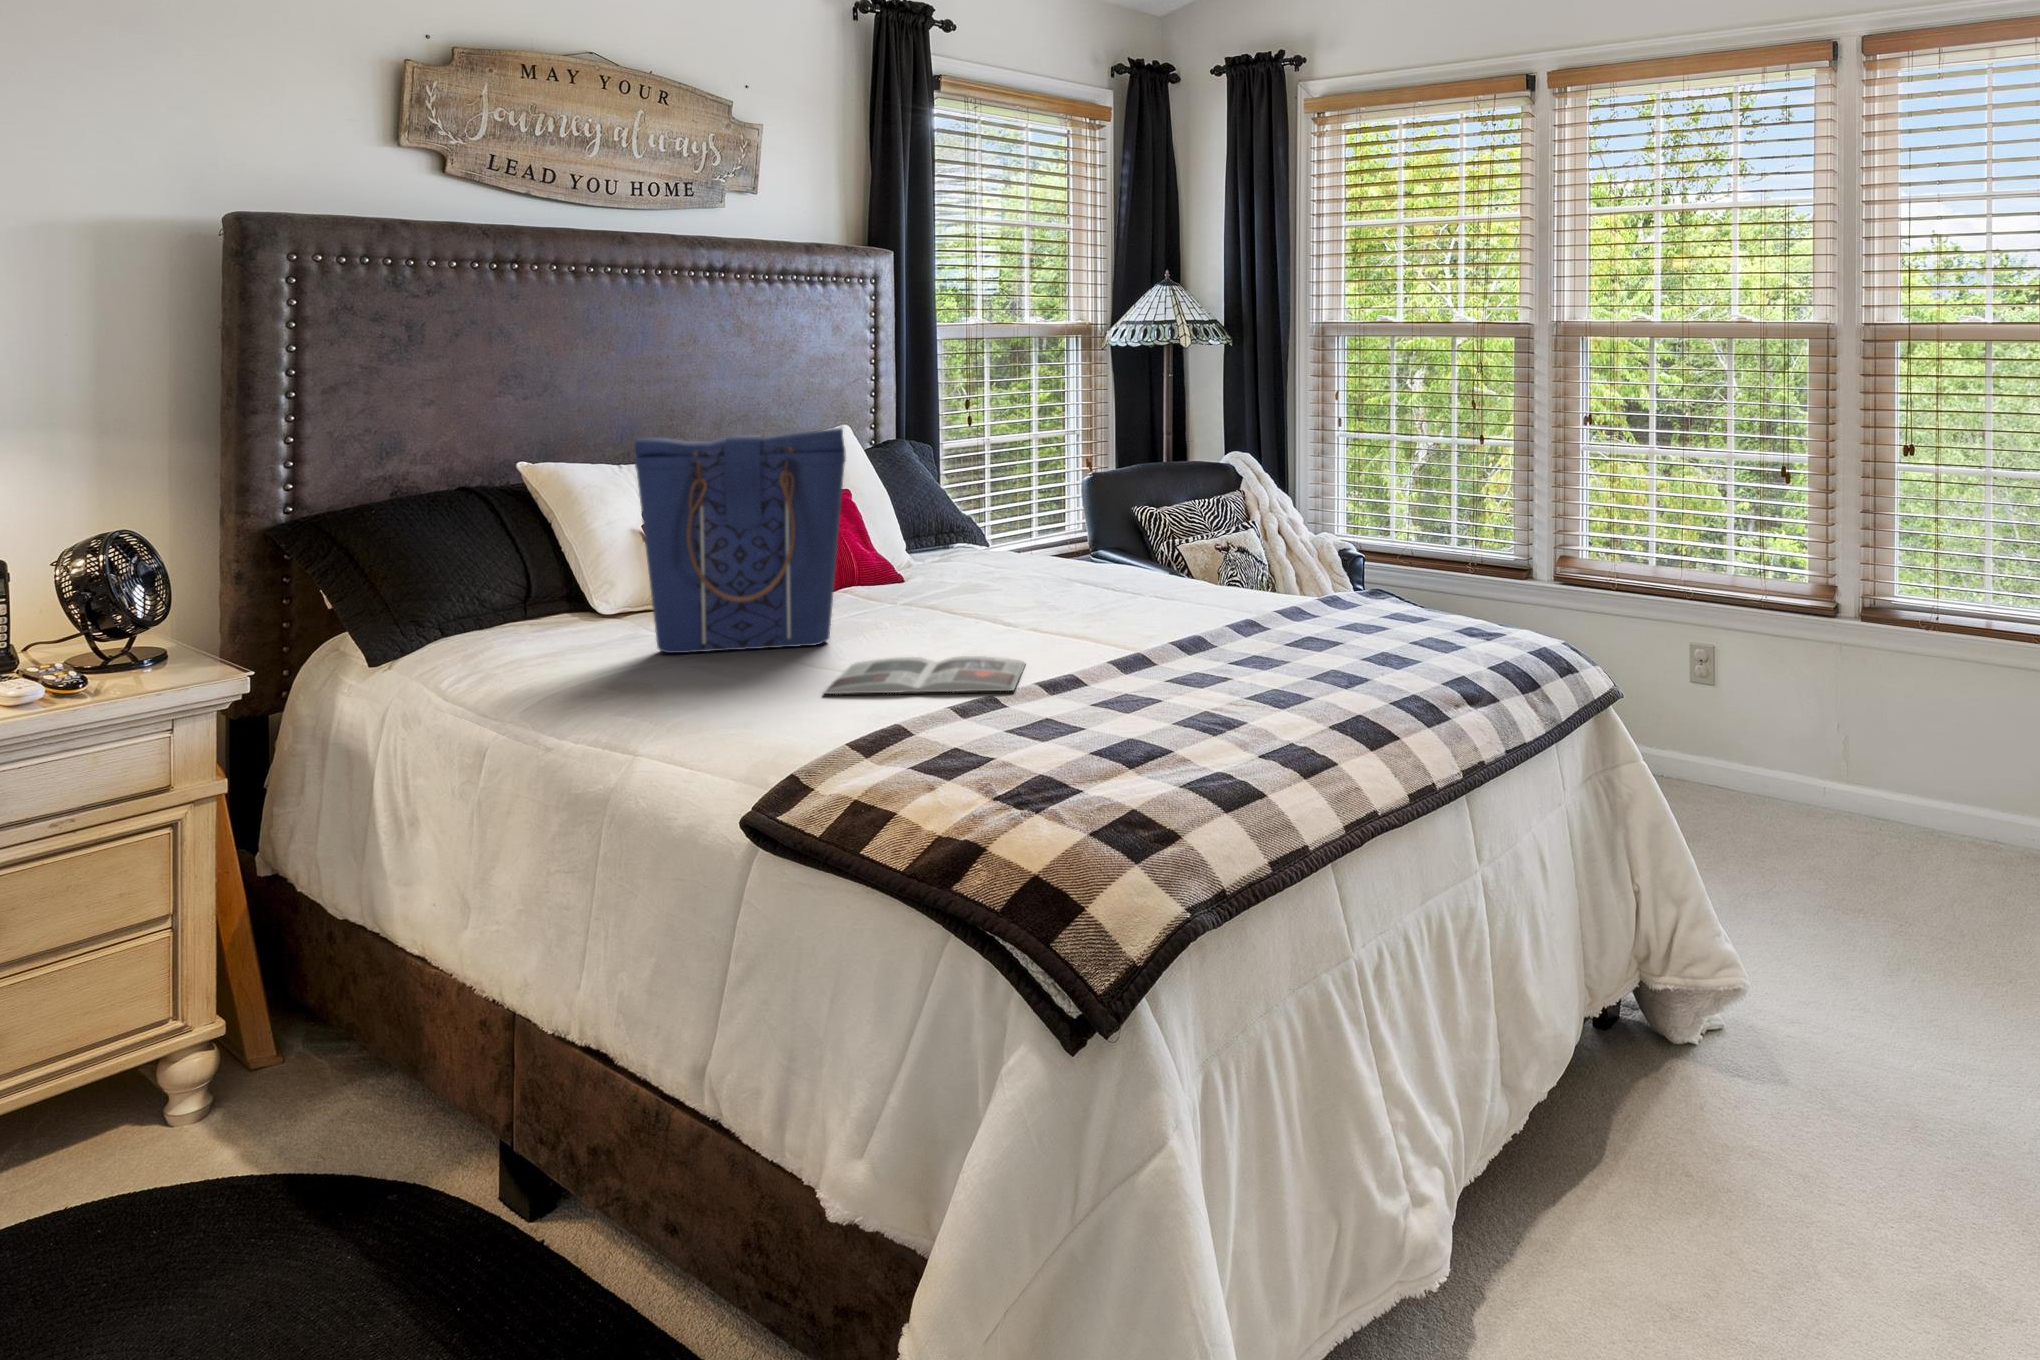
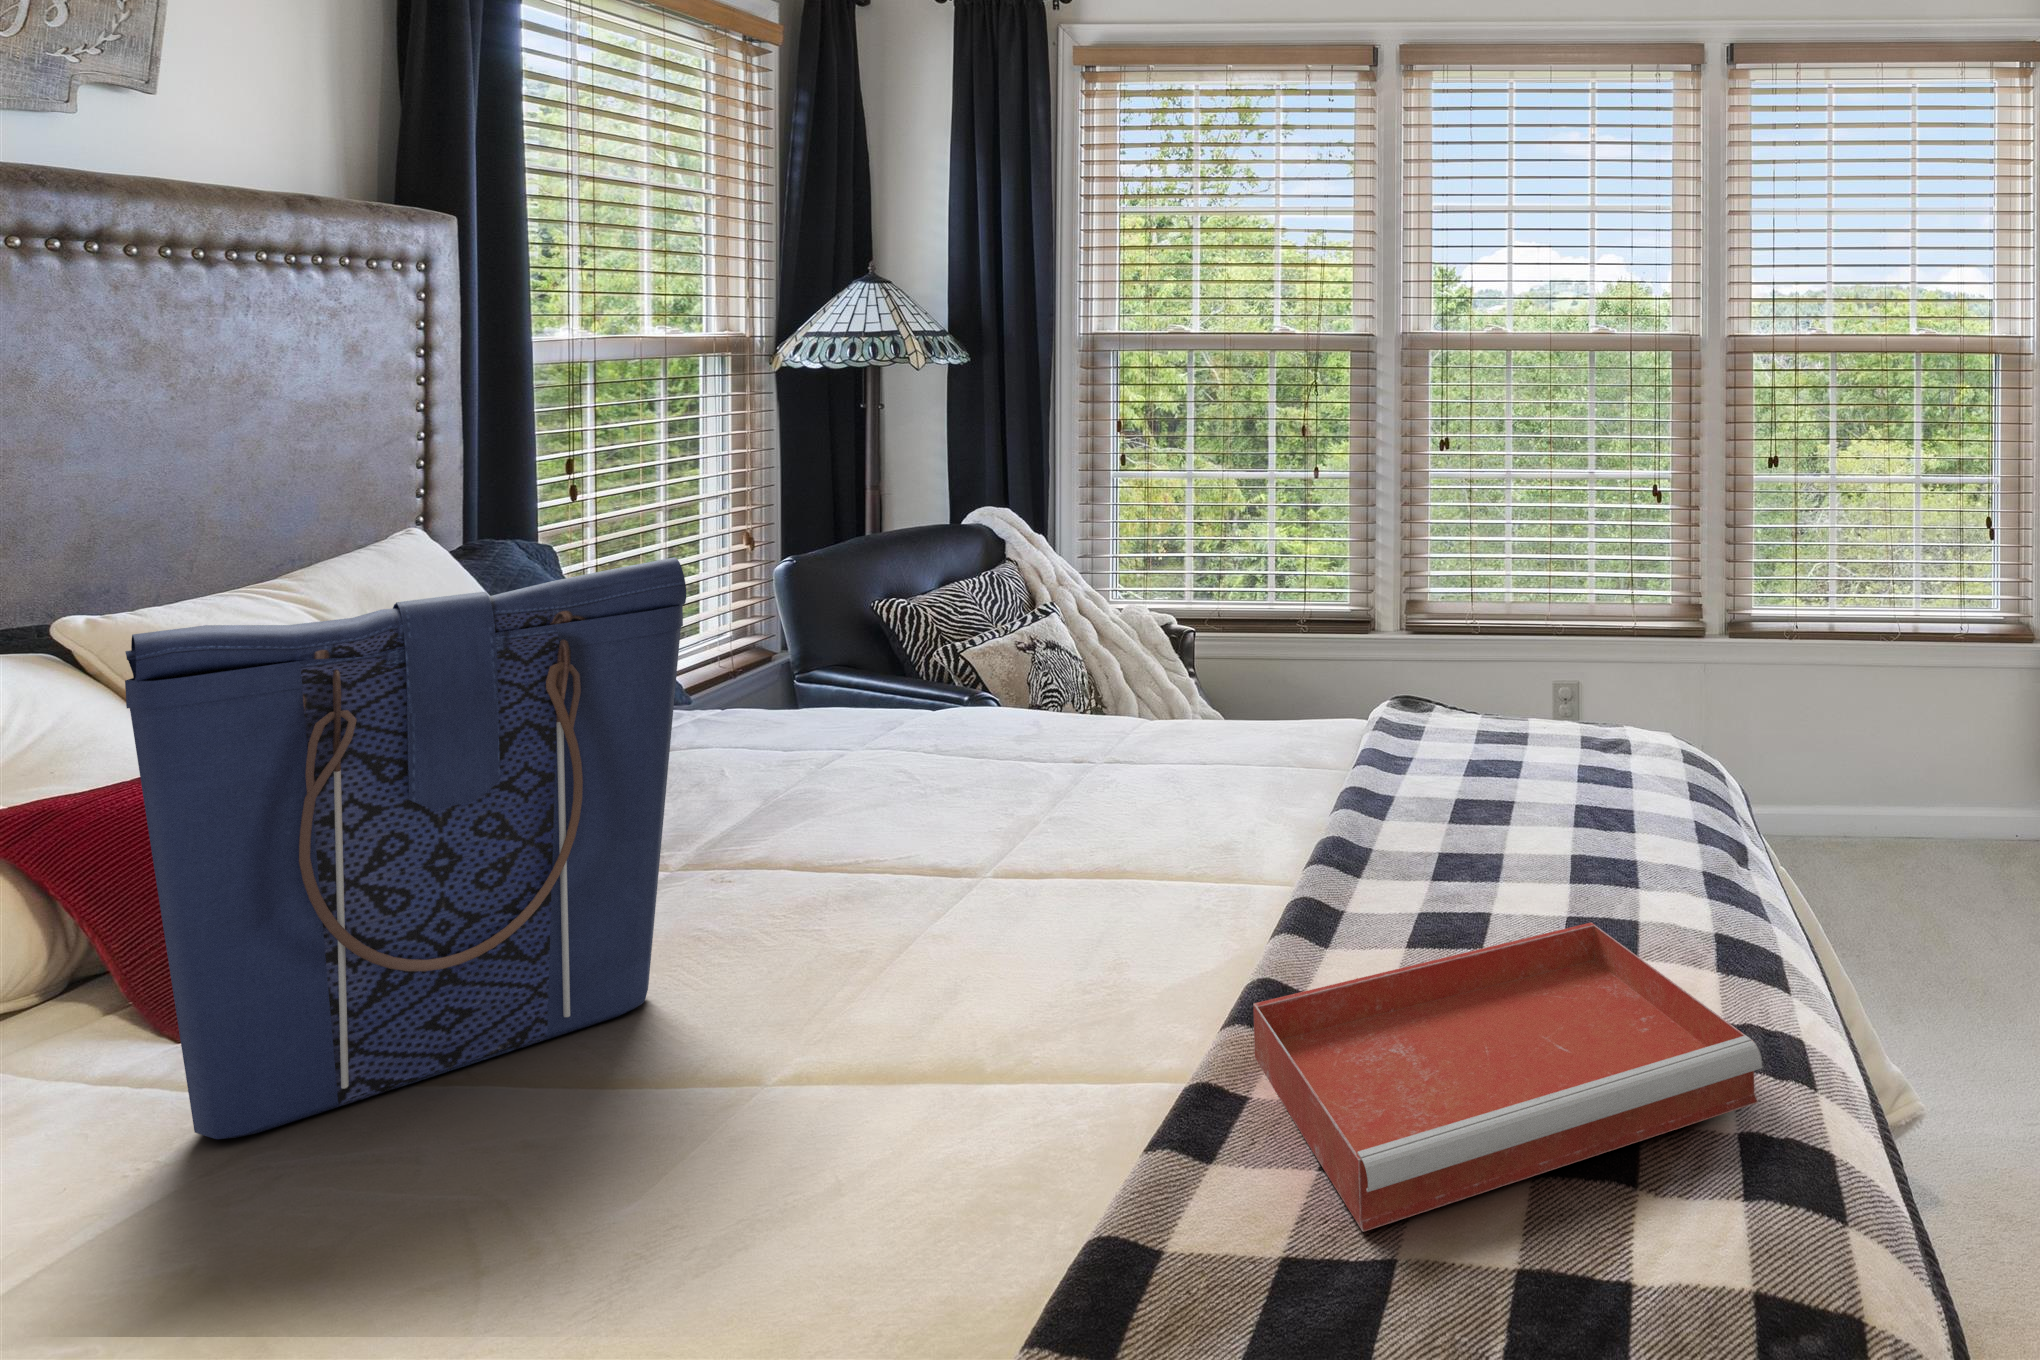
magazine: present [824,656,1025,694] -> none [777,950,1206,1156]
tray: none [968,675,1229,761] -> present [1253,923,1763,1232]

